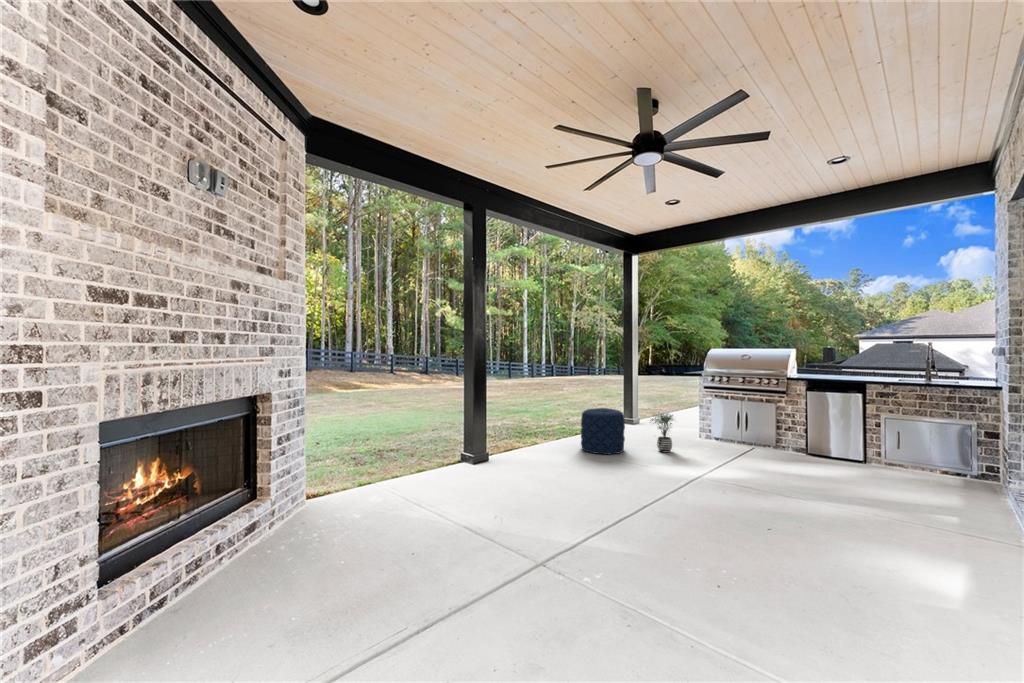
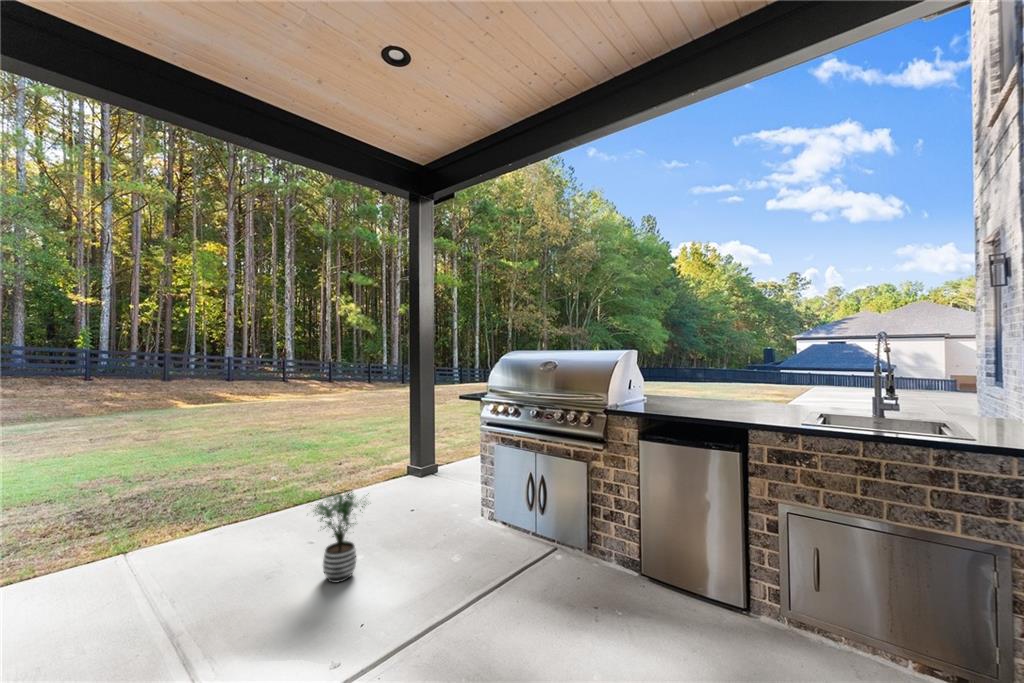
pouf: present [581,408,625,454] -> none [149,479,265,599]

